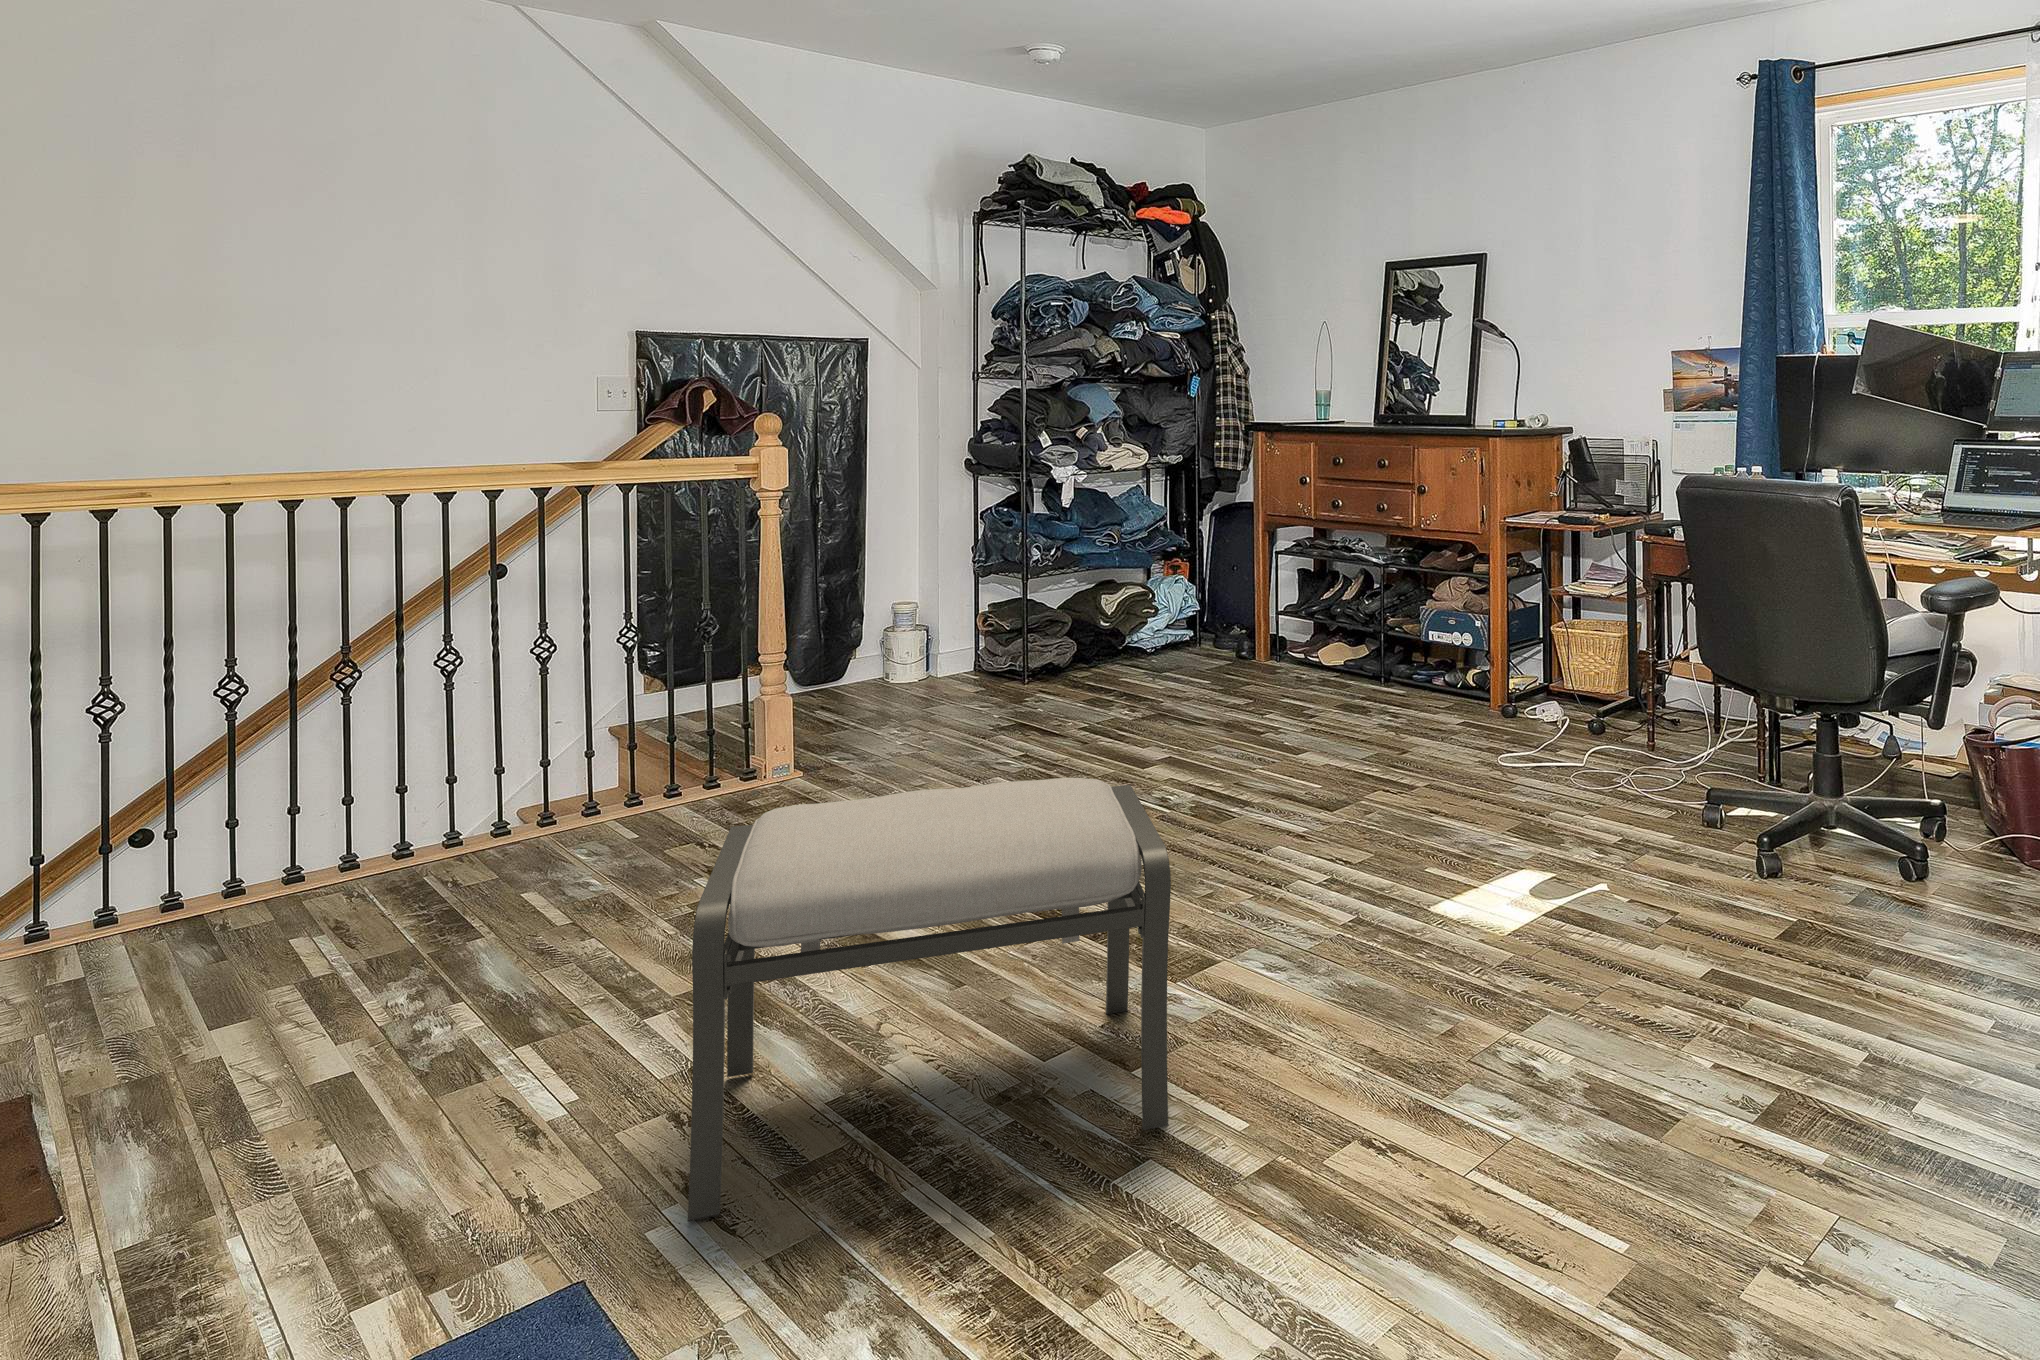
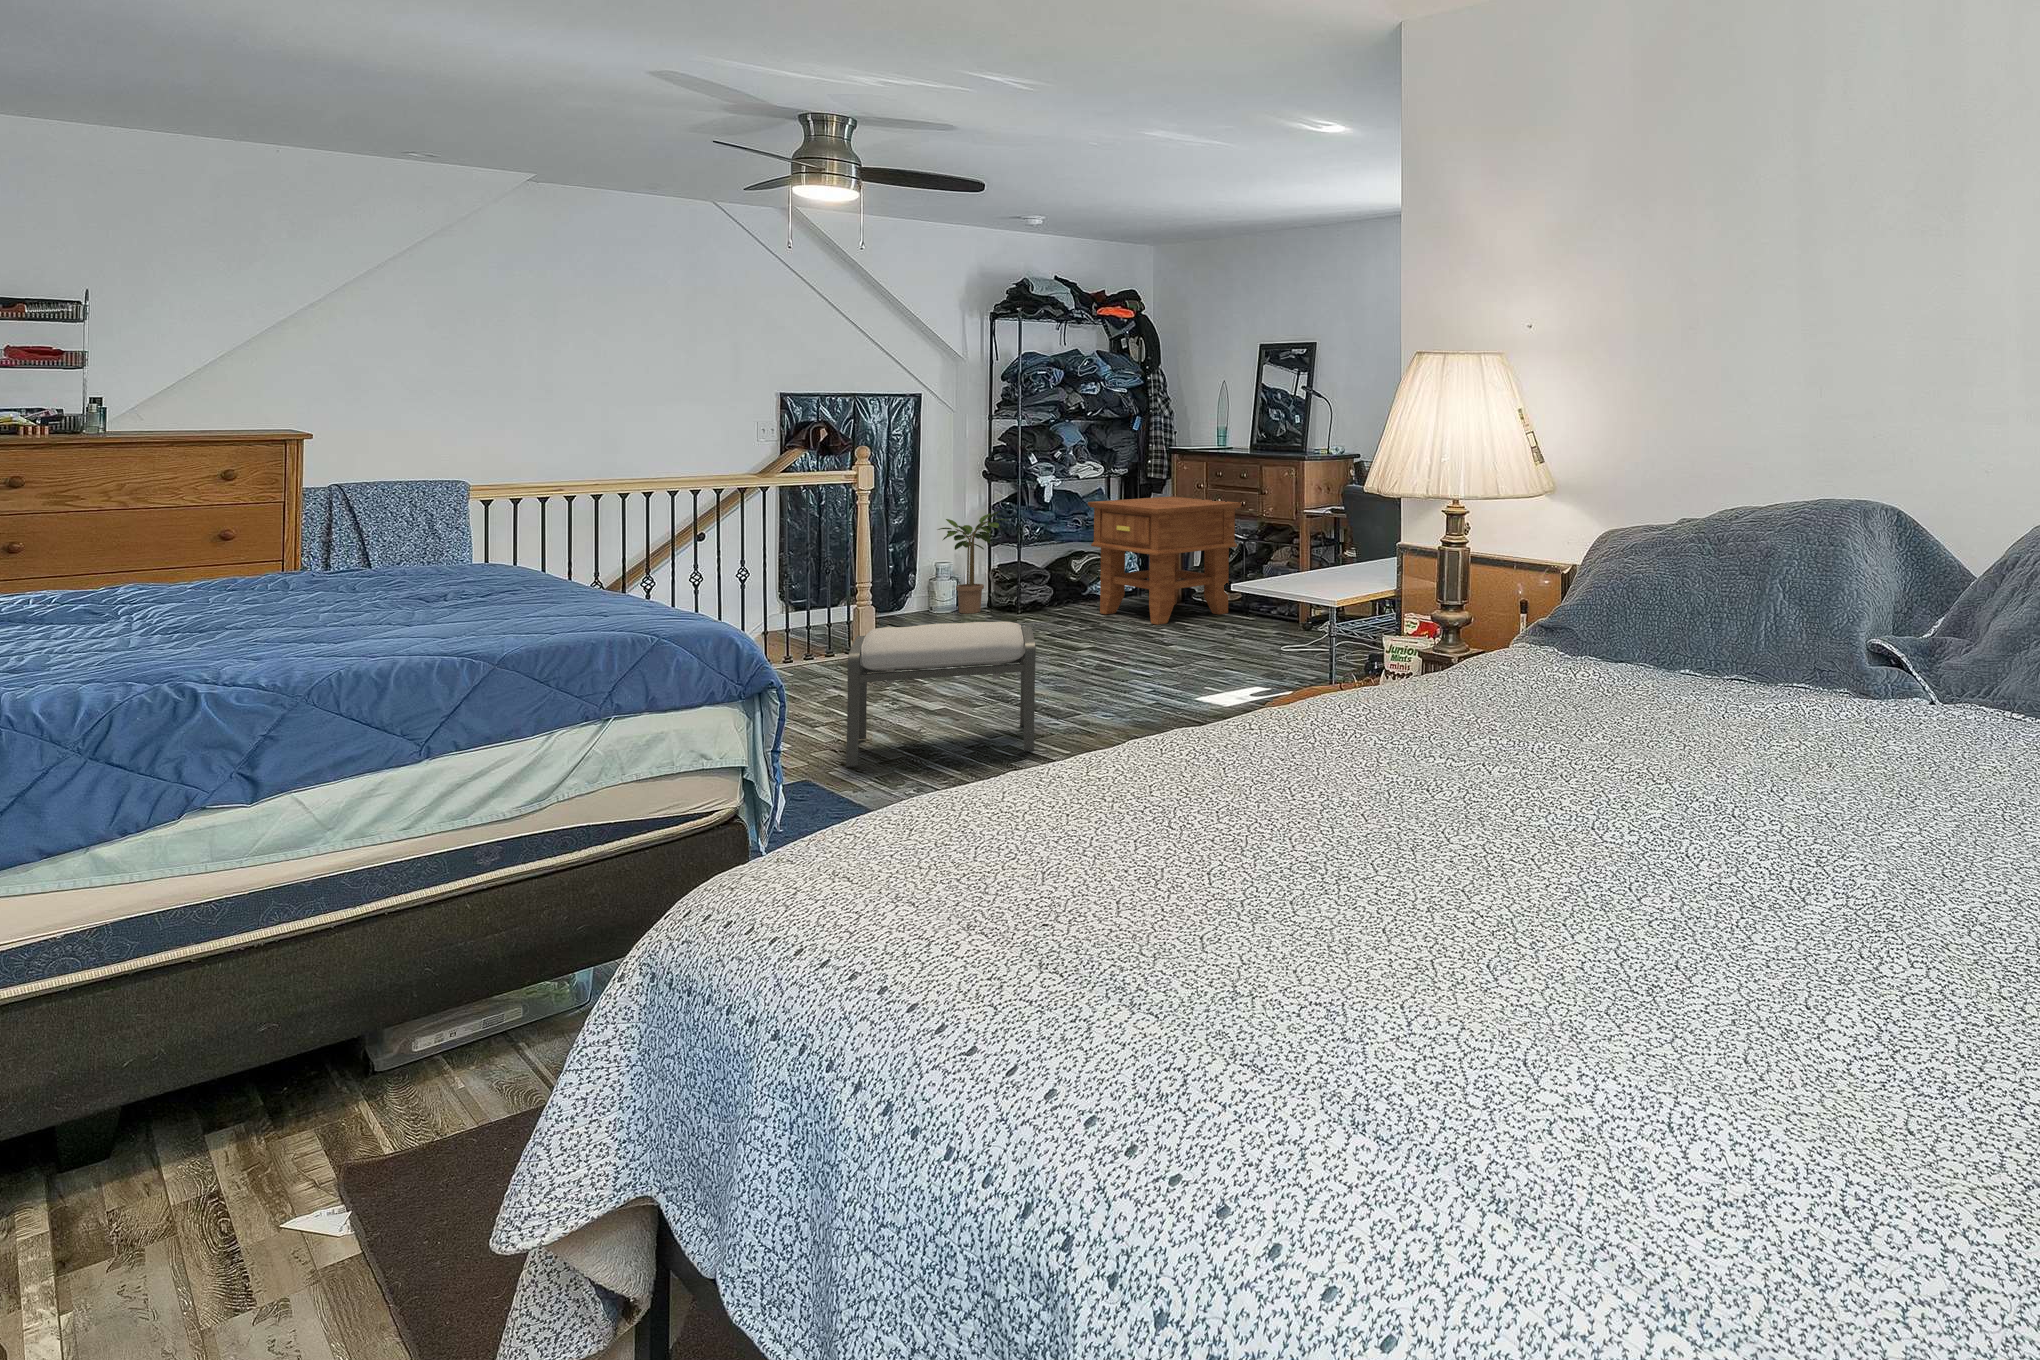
side table: none [1134,496,1377,706] -> present [1088,496,1241,625]
potted plant: none [893,520,1007,685] -> present [938,511,1008,614]

